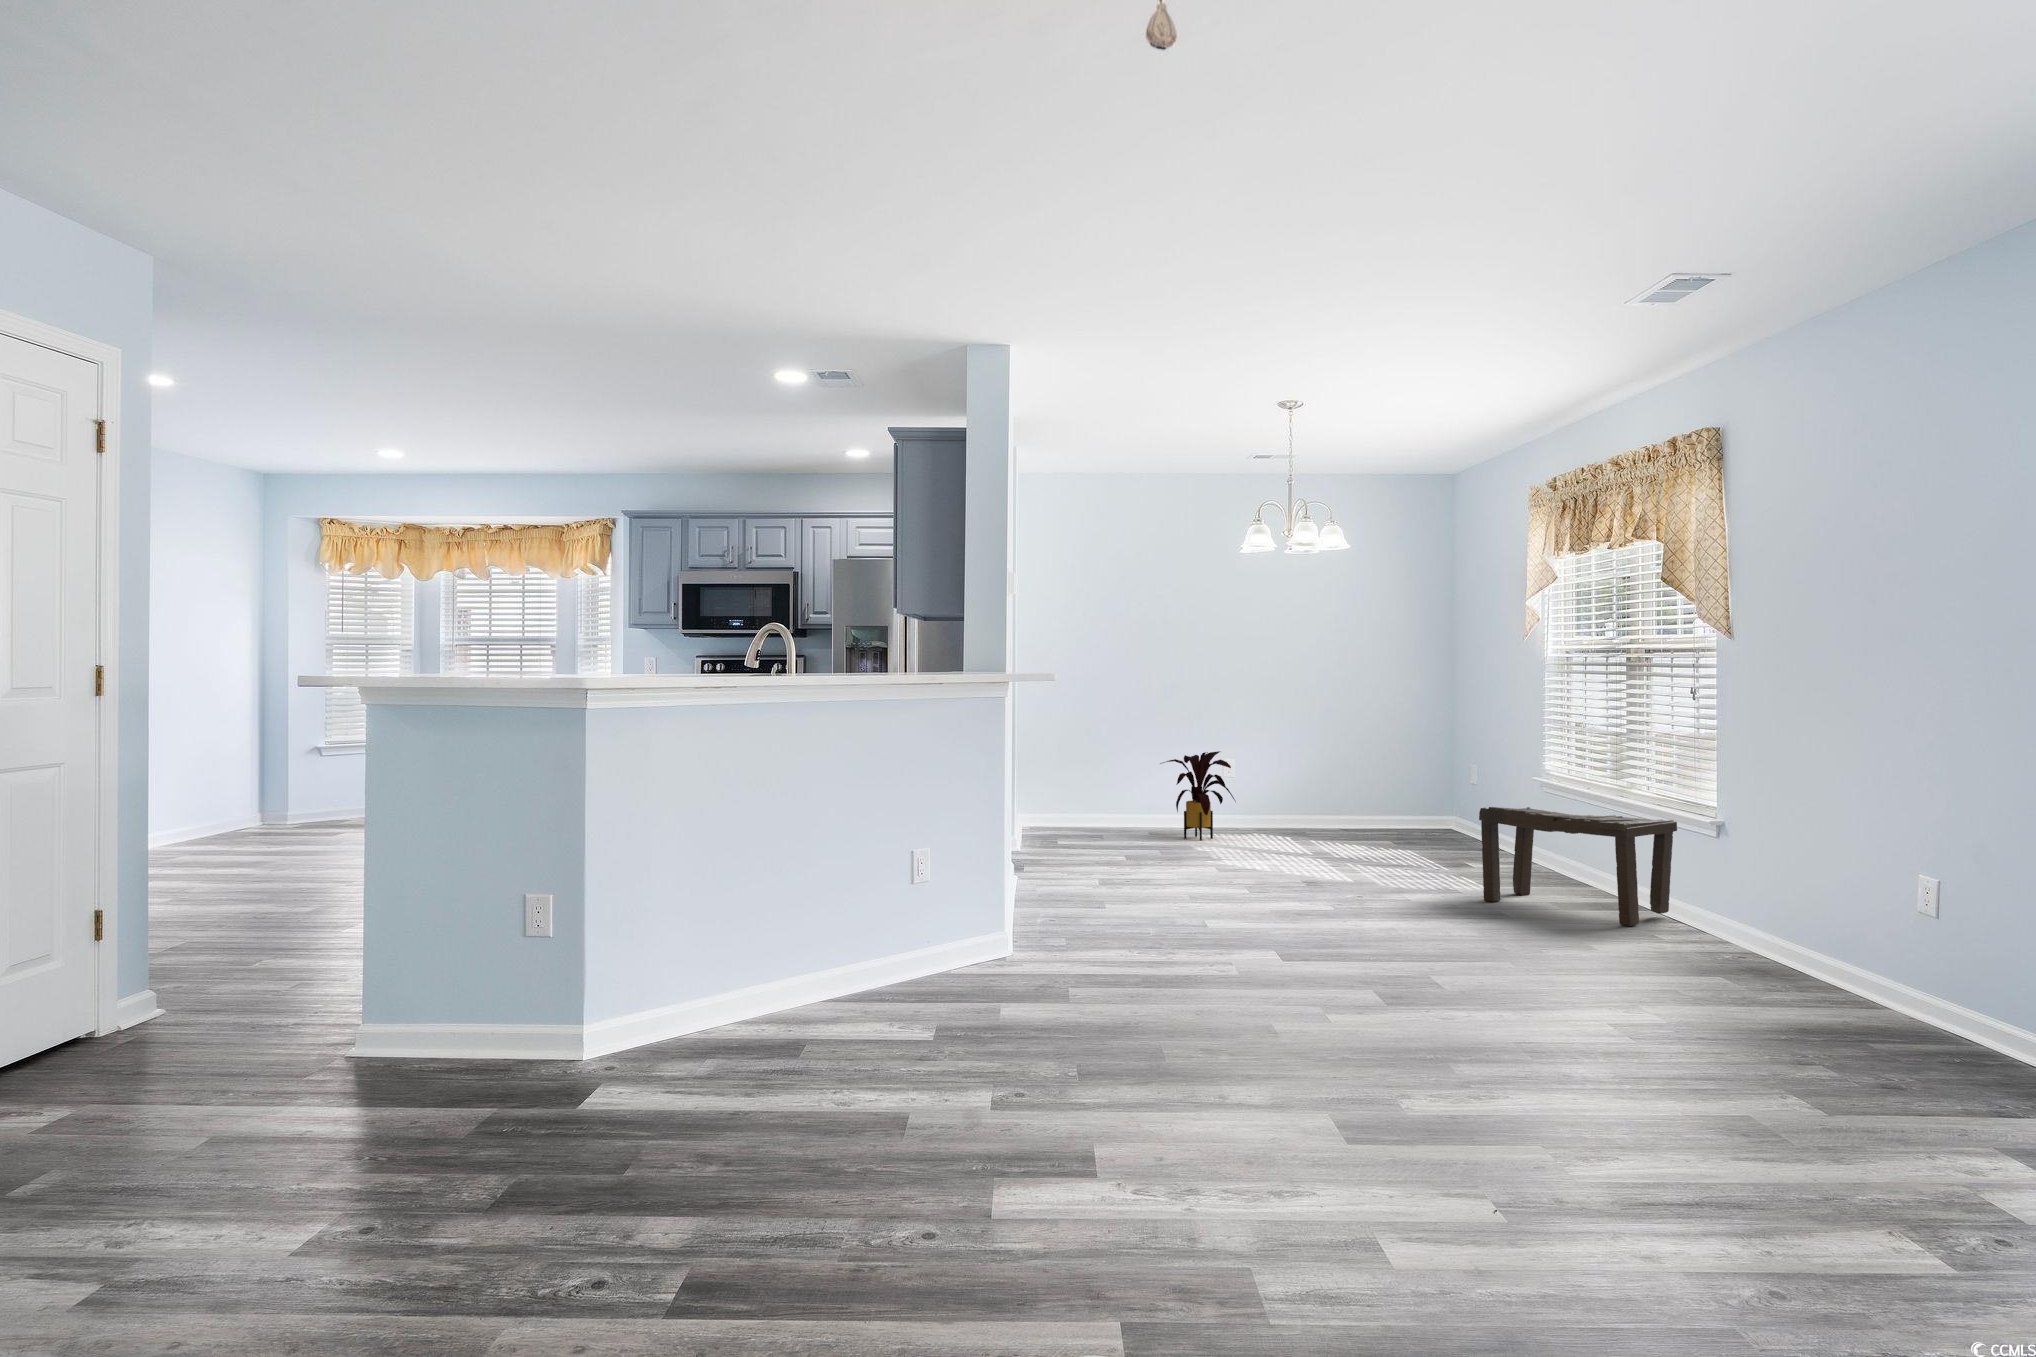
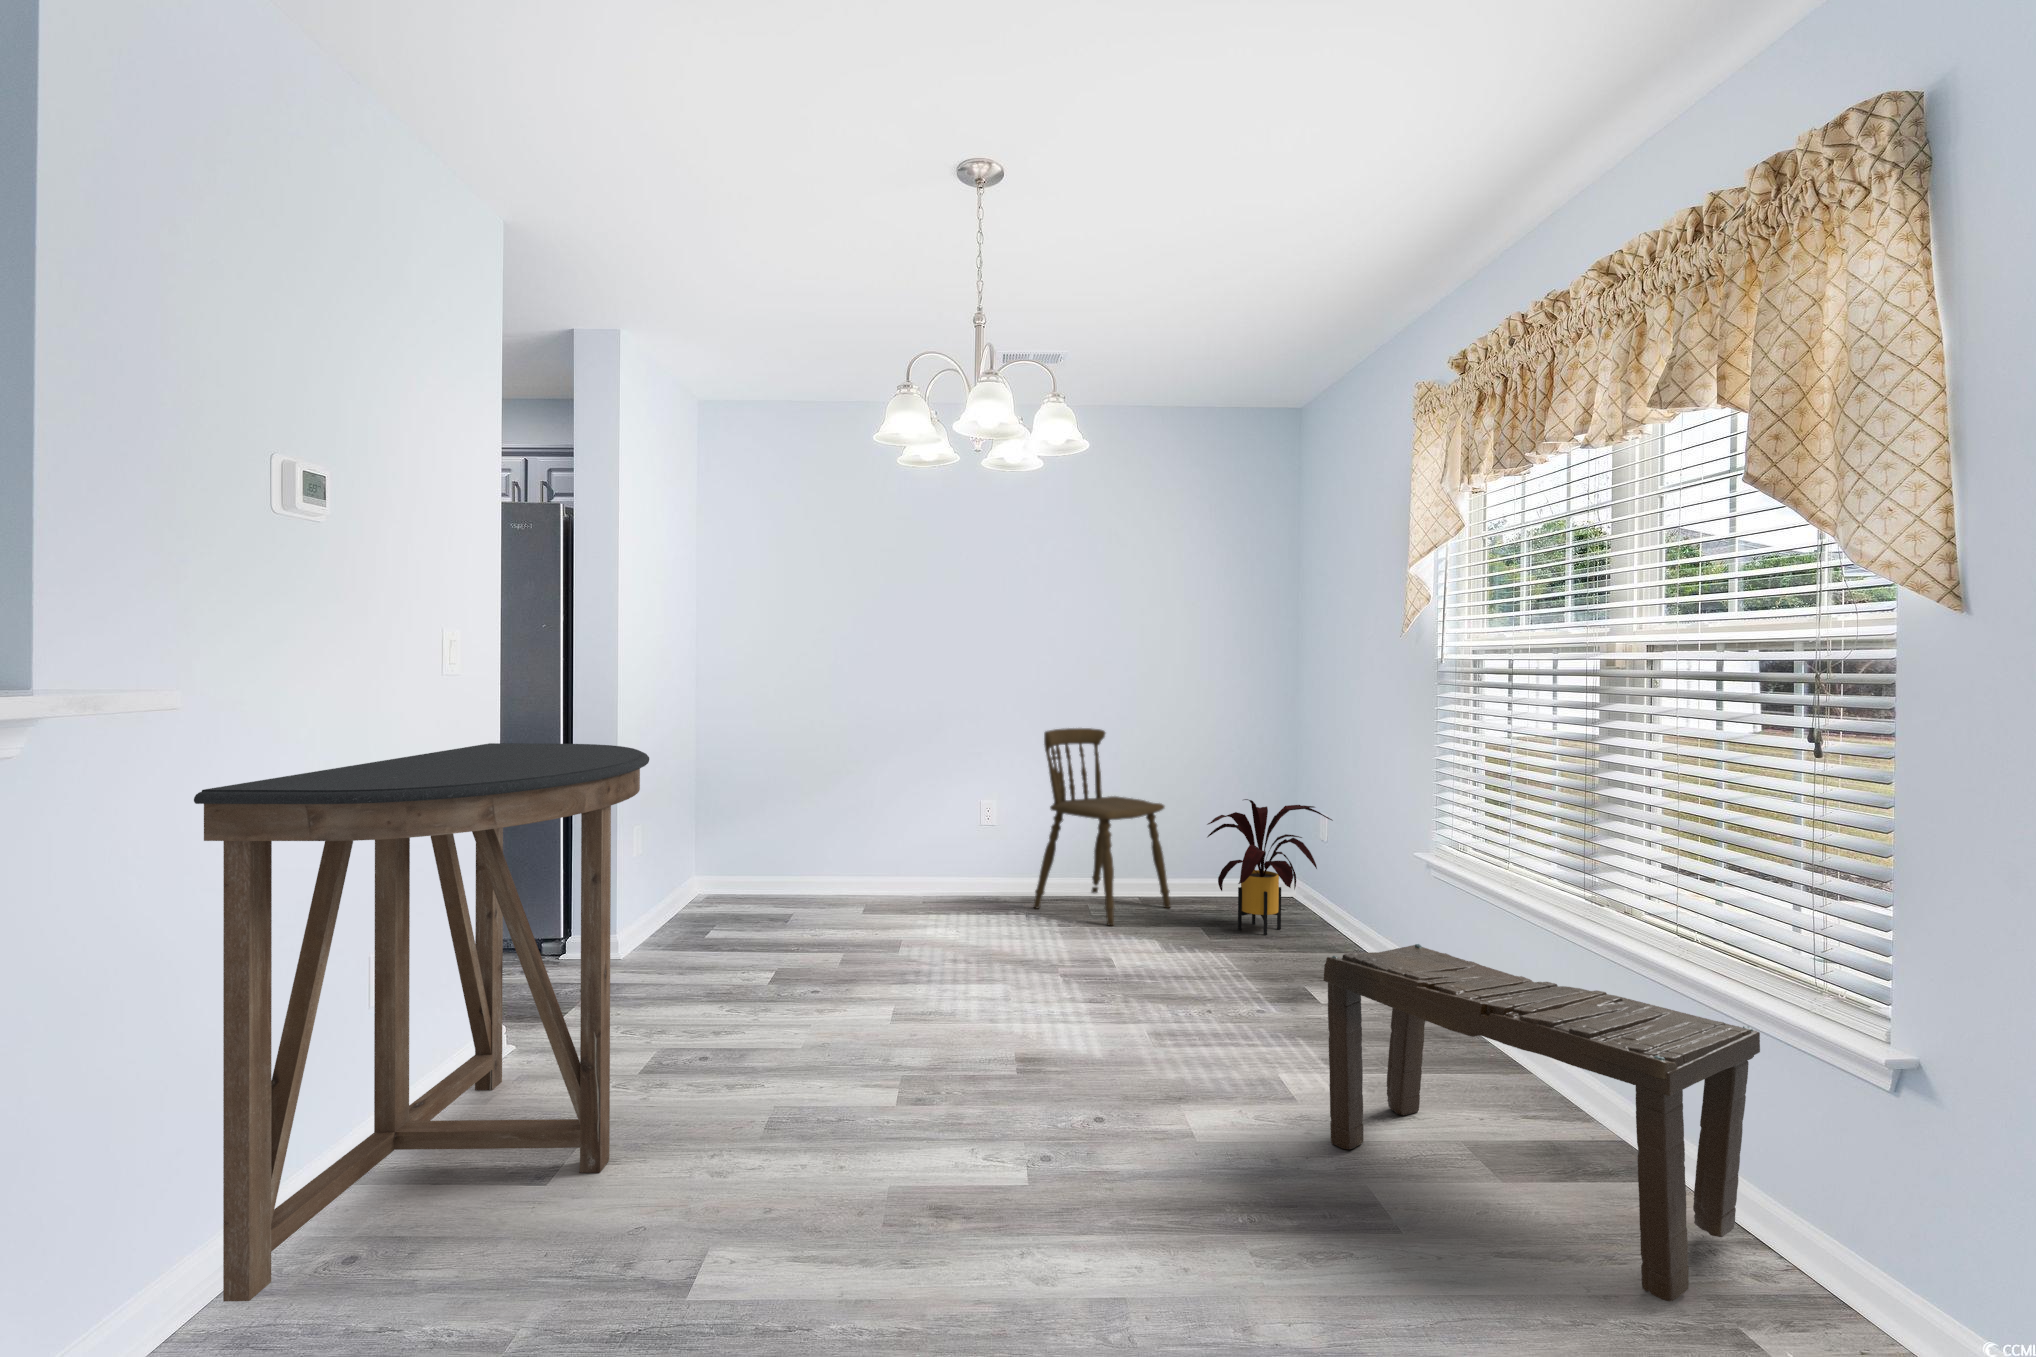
console table: none [1024,709,1144,926] -> present [194,743,649,1302]
dining chair: none [1265,710,1363,842] -> present [1033,728,1170,925]
house plant: present [1160,751,1235,840] -> present [1207,799,1333,935]

